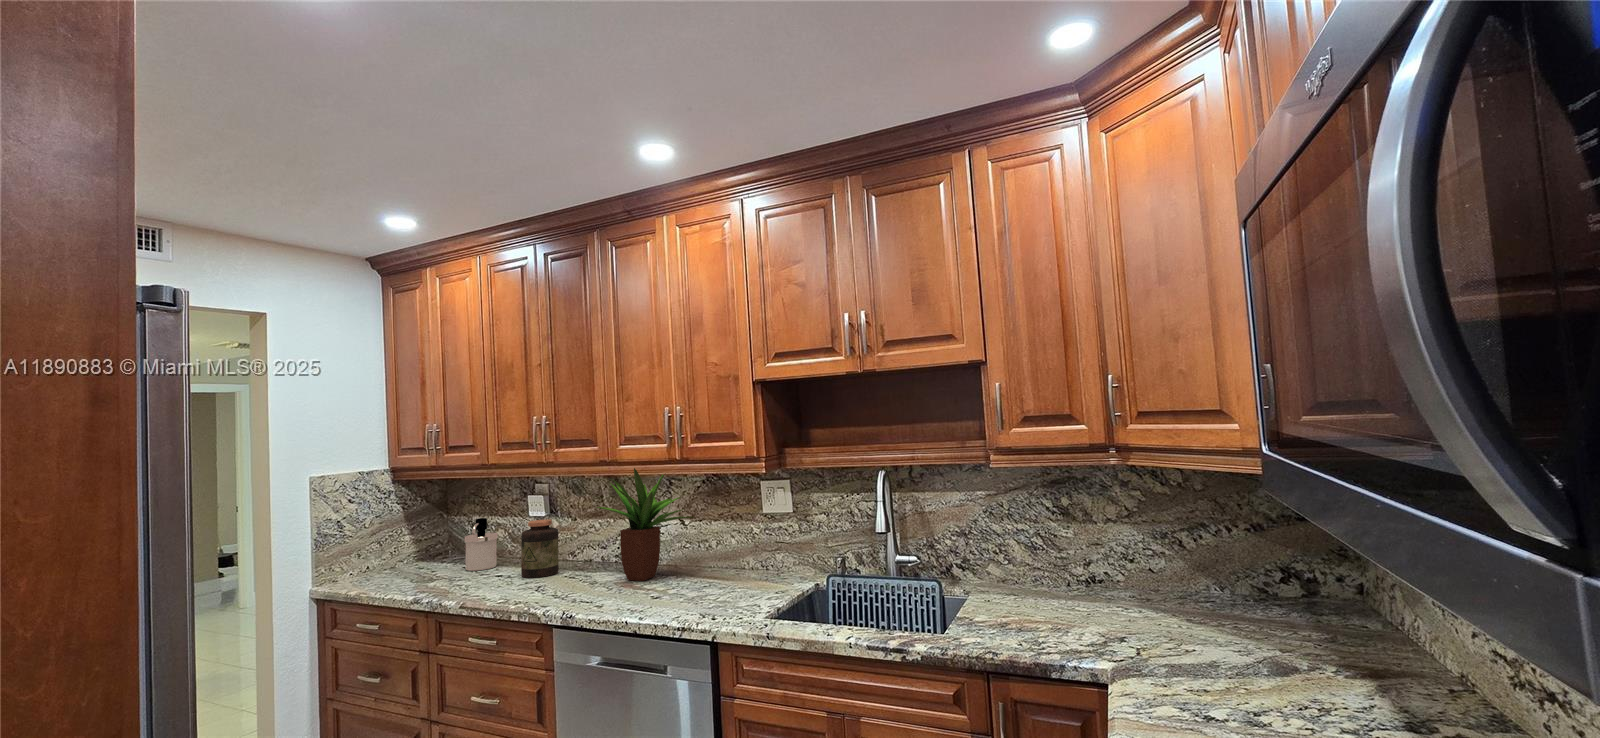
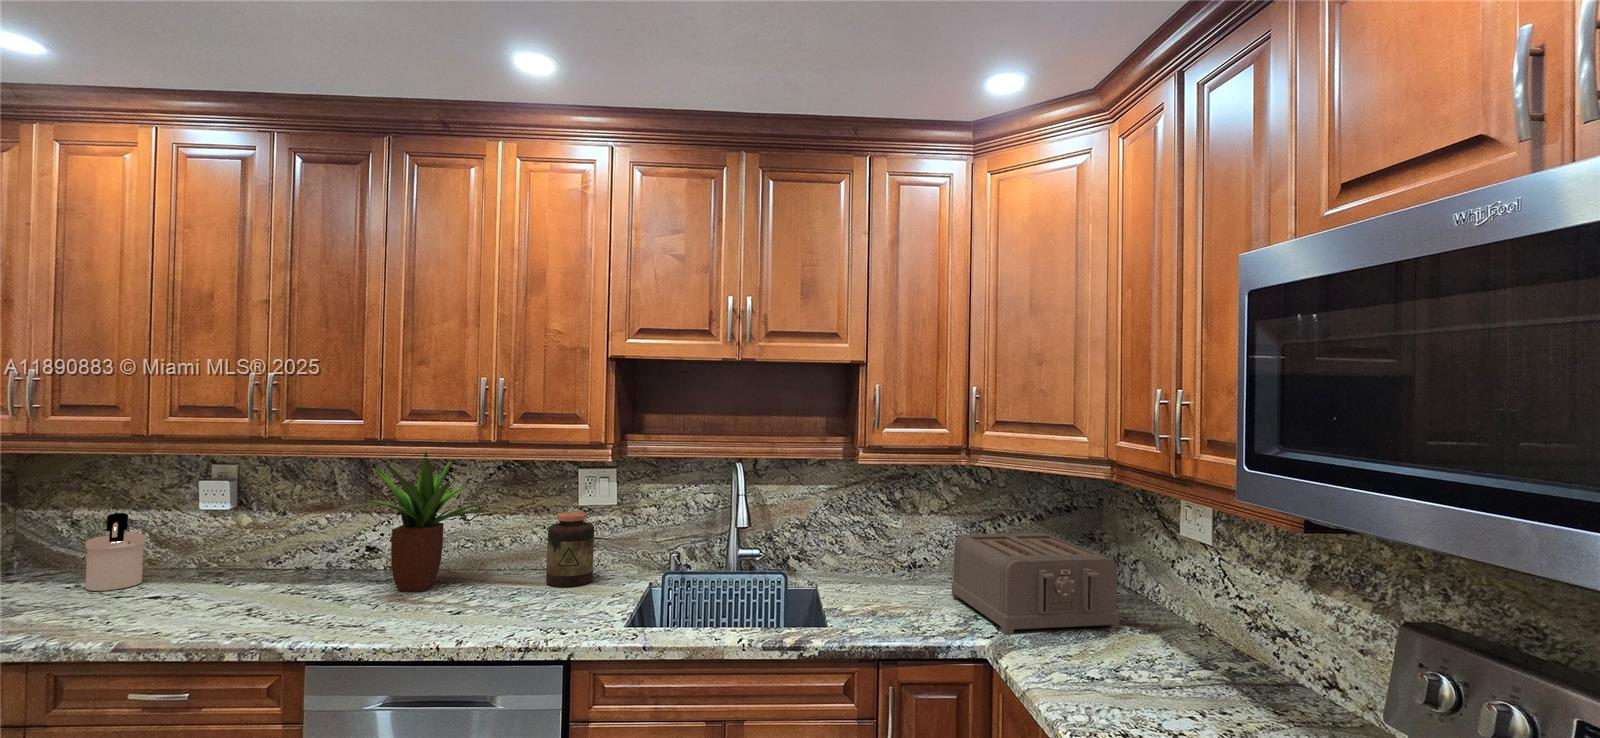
jar: present [521,520,559,578] -> present [546,511,594,587]
toaster: none [1112,542,1330,669] -> present [952,533,1119,634]

